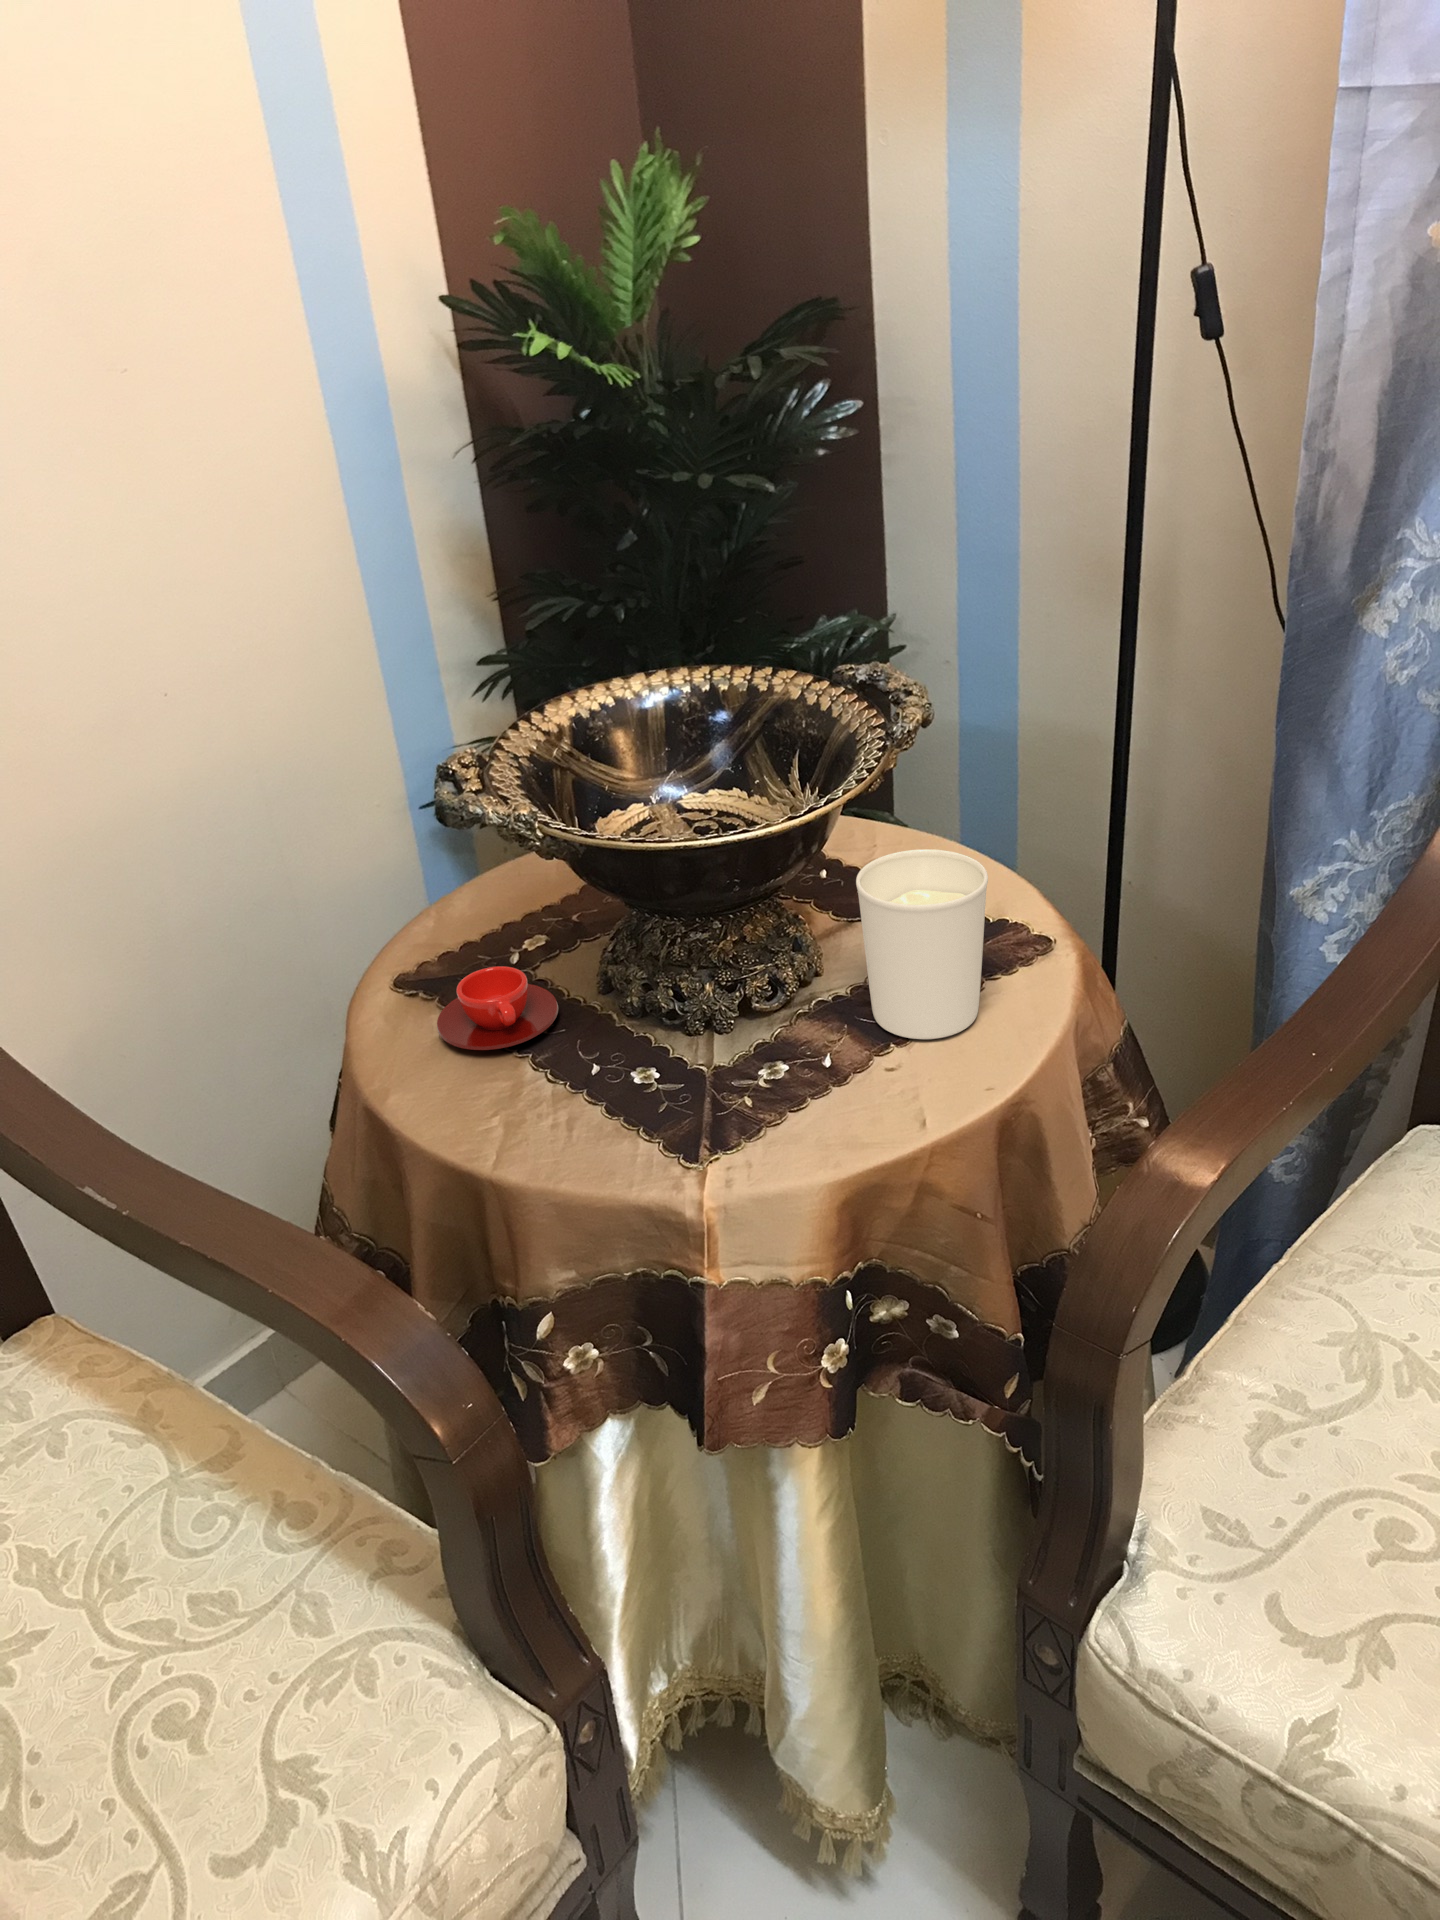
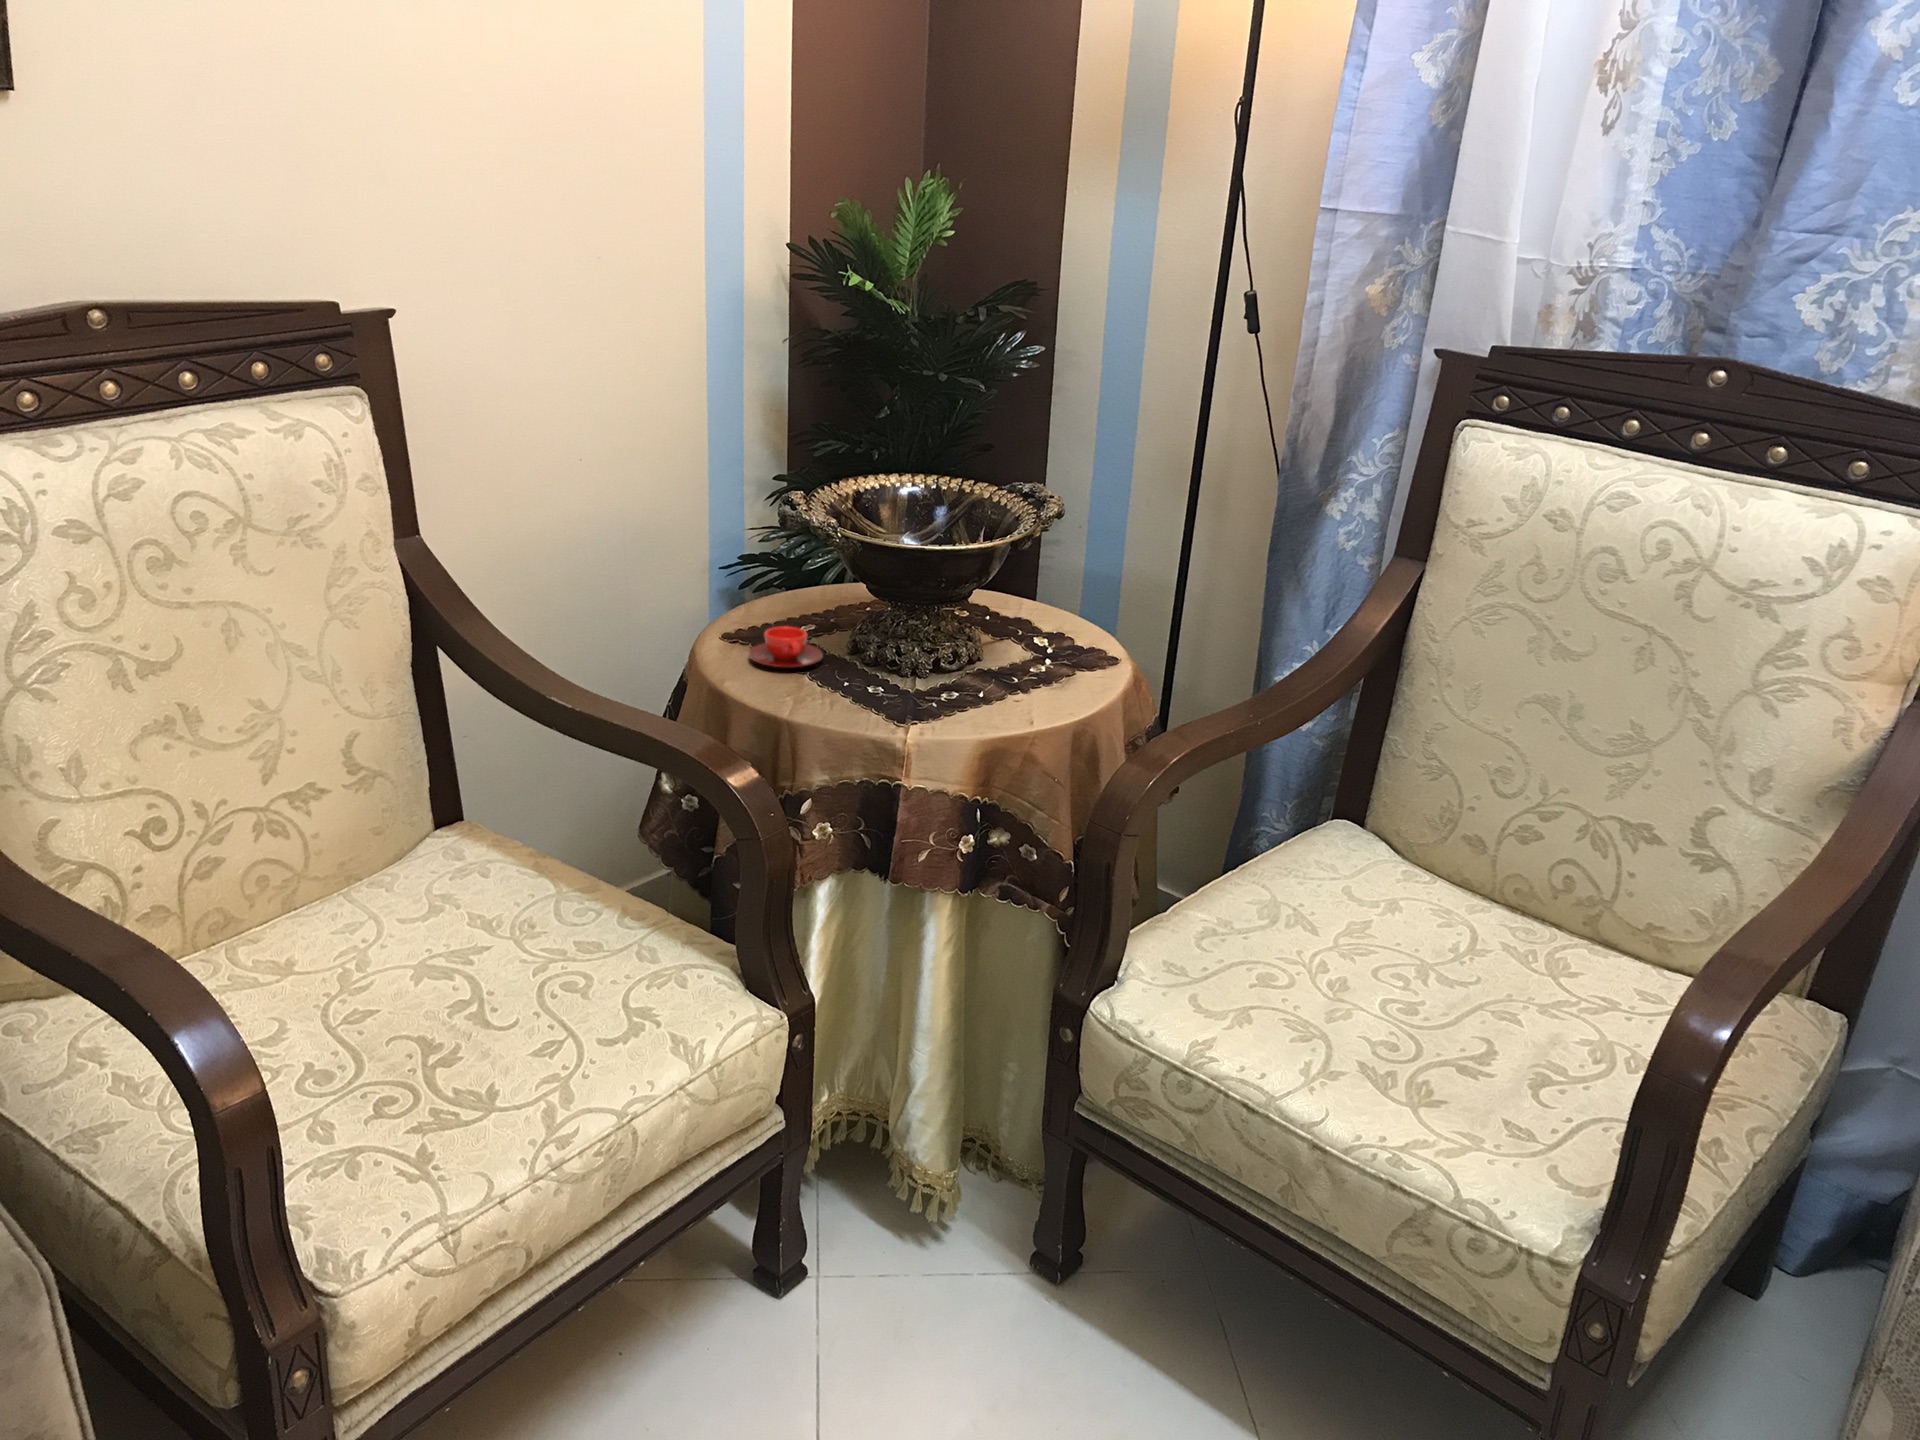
candle holder: present [856,849,988,1039] -> none [1011,584,1086,690]

